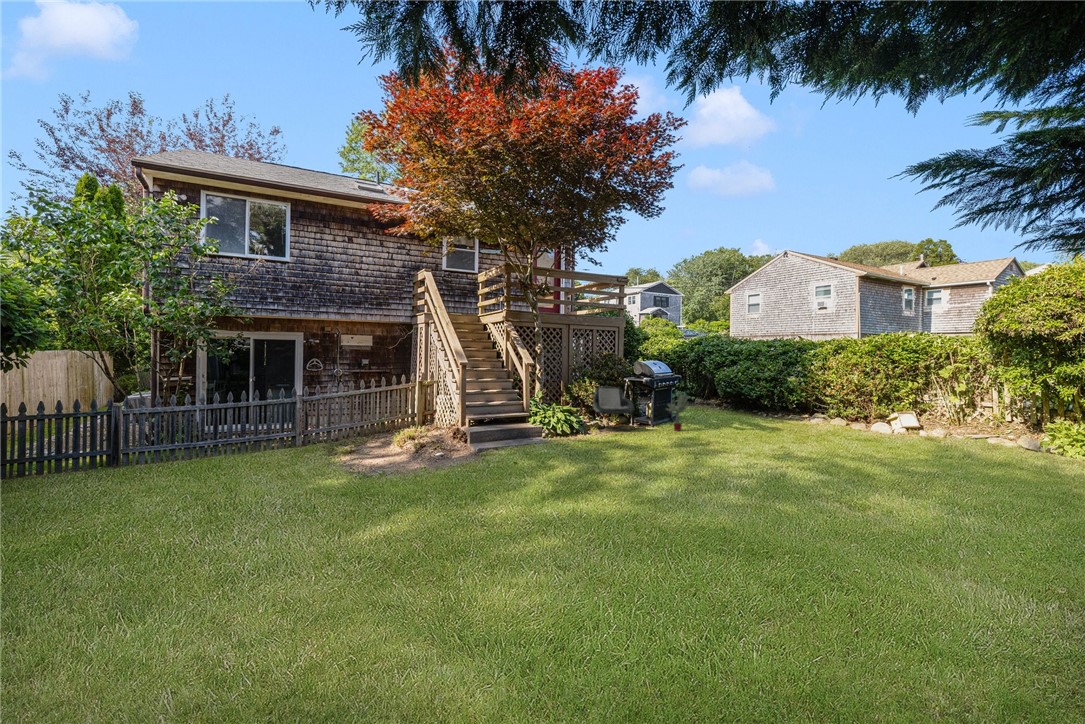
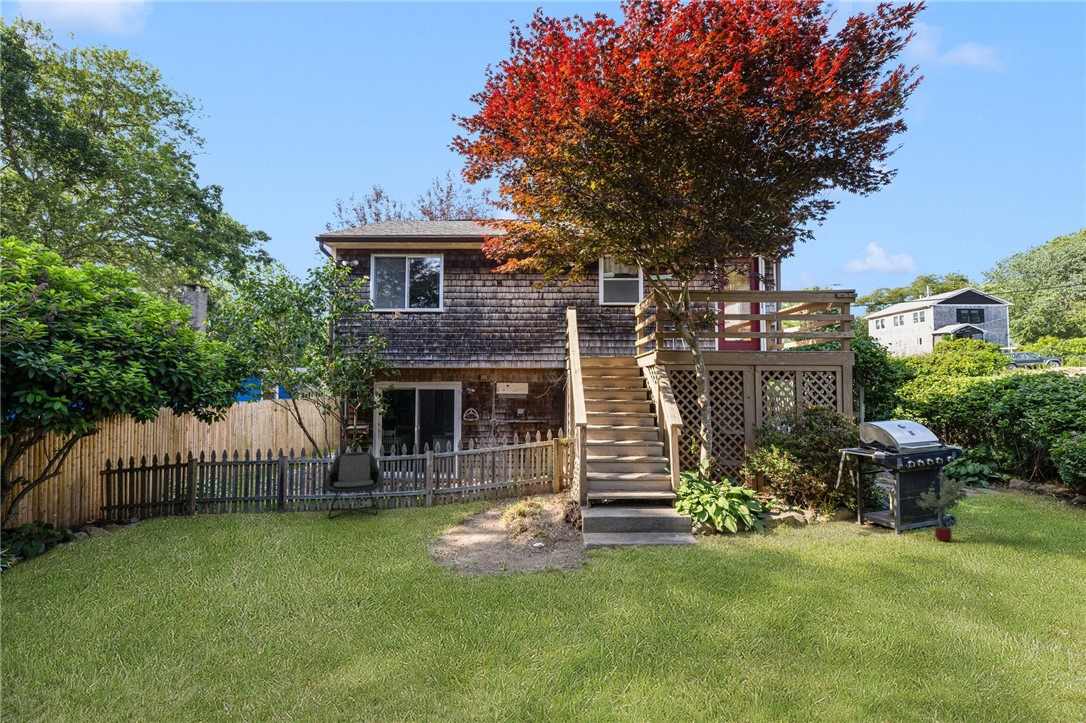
lounge chair: present [593,386,634,431] -> present [325,452,382,519]

